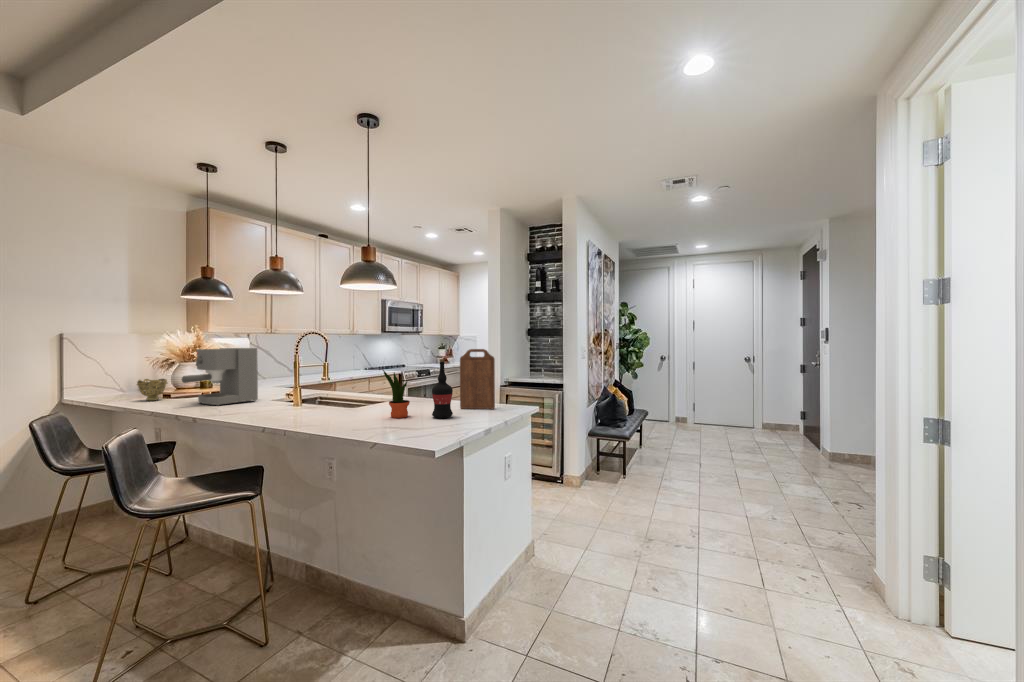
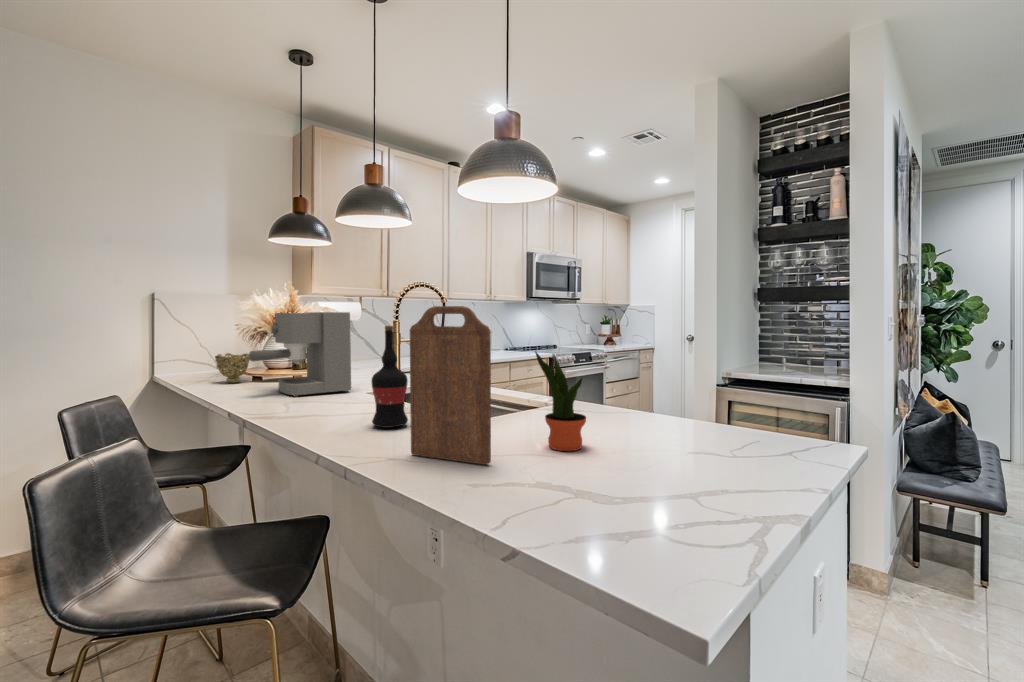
cutting board: present [460,349,495,409] -> present [410,306,491,465]
wine bottle: present [432,359,453,418] -> present [371,326,408,428]

